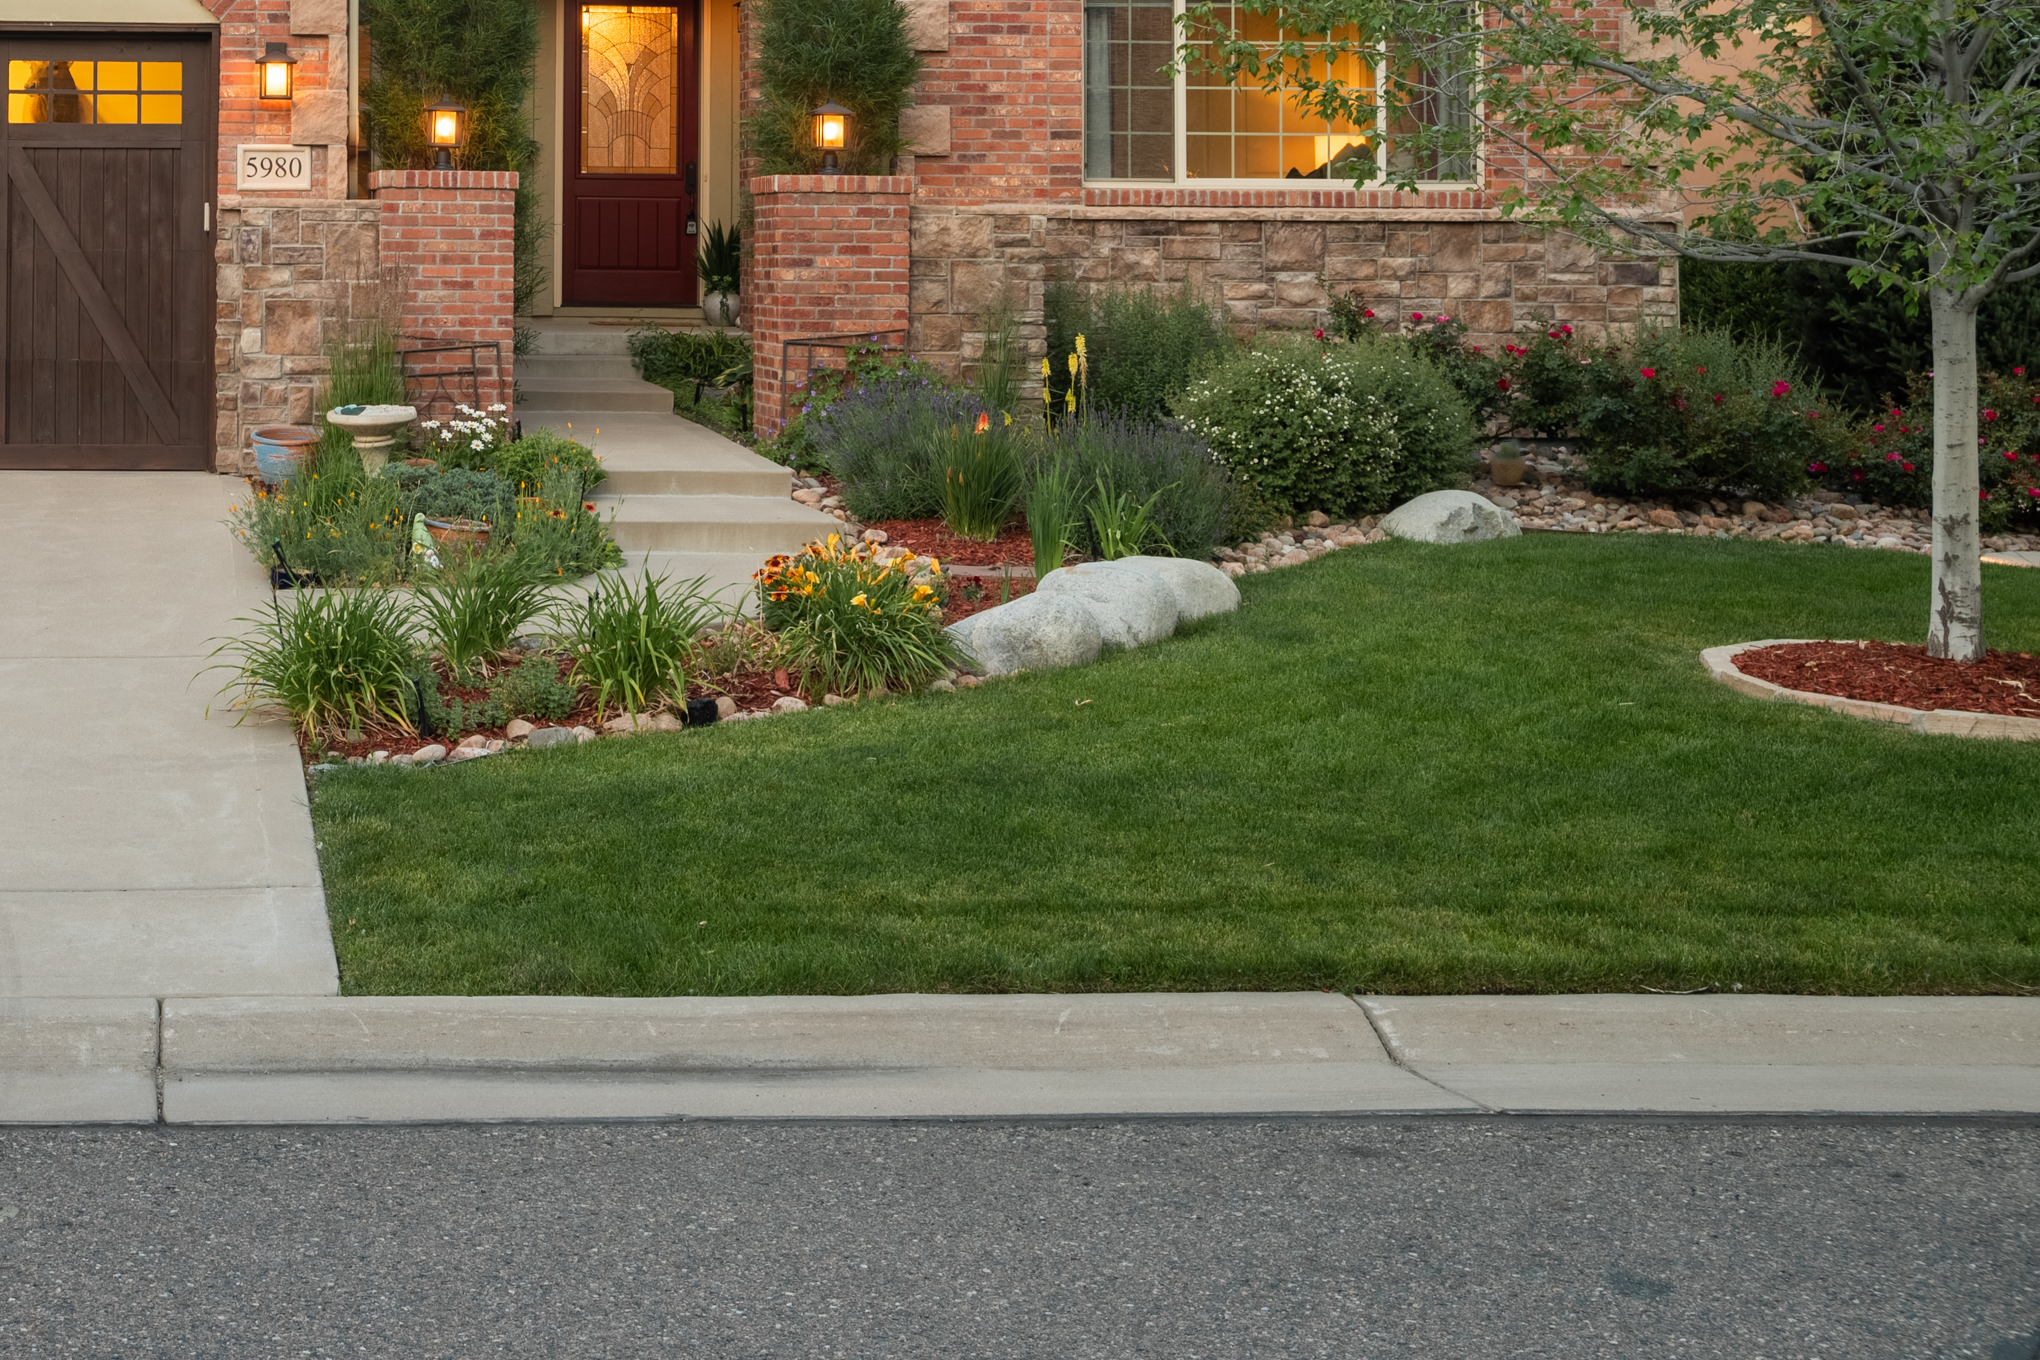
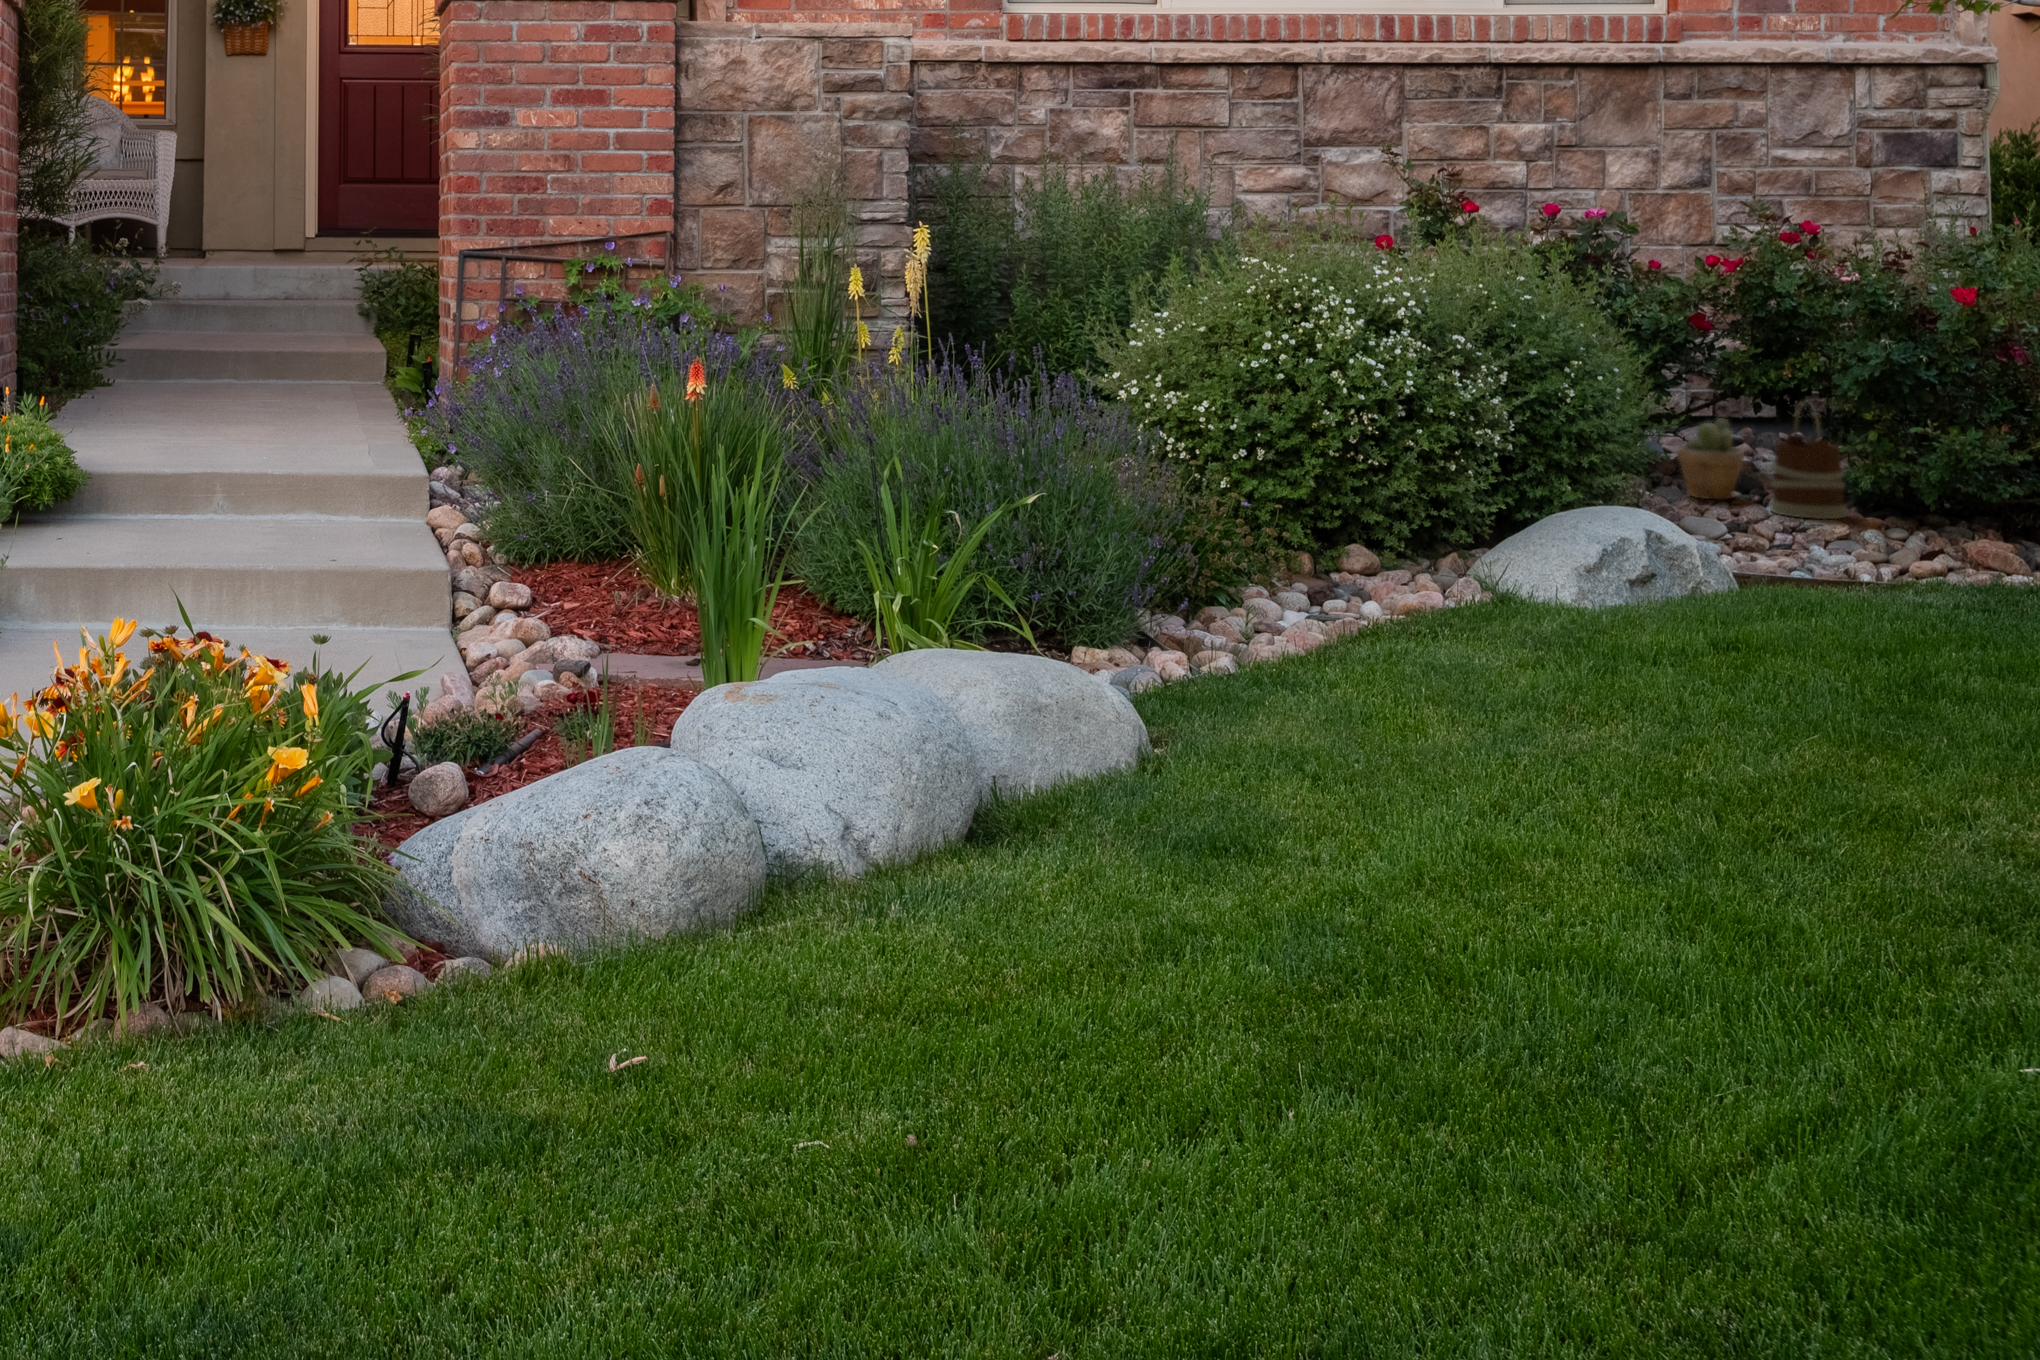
wooden bucket: none [1540,429,1582,496] -> present [1770,402,1847,519]

